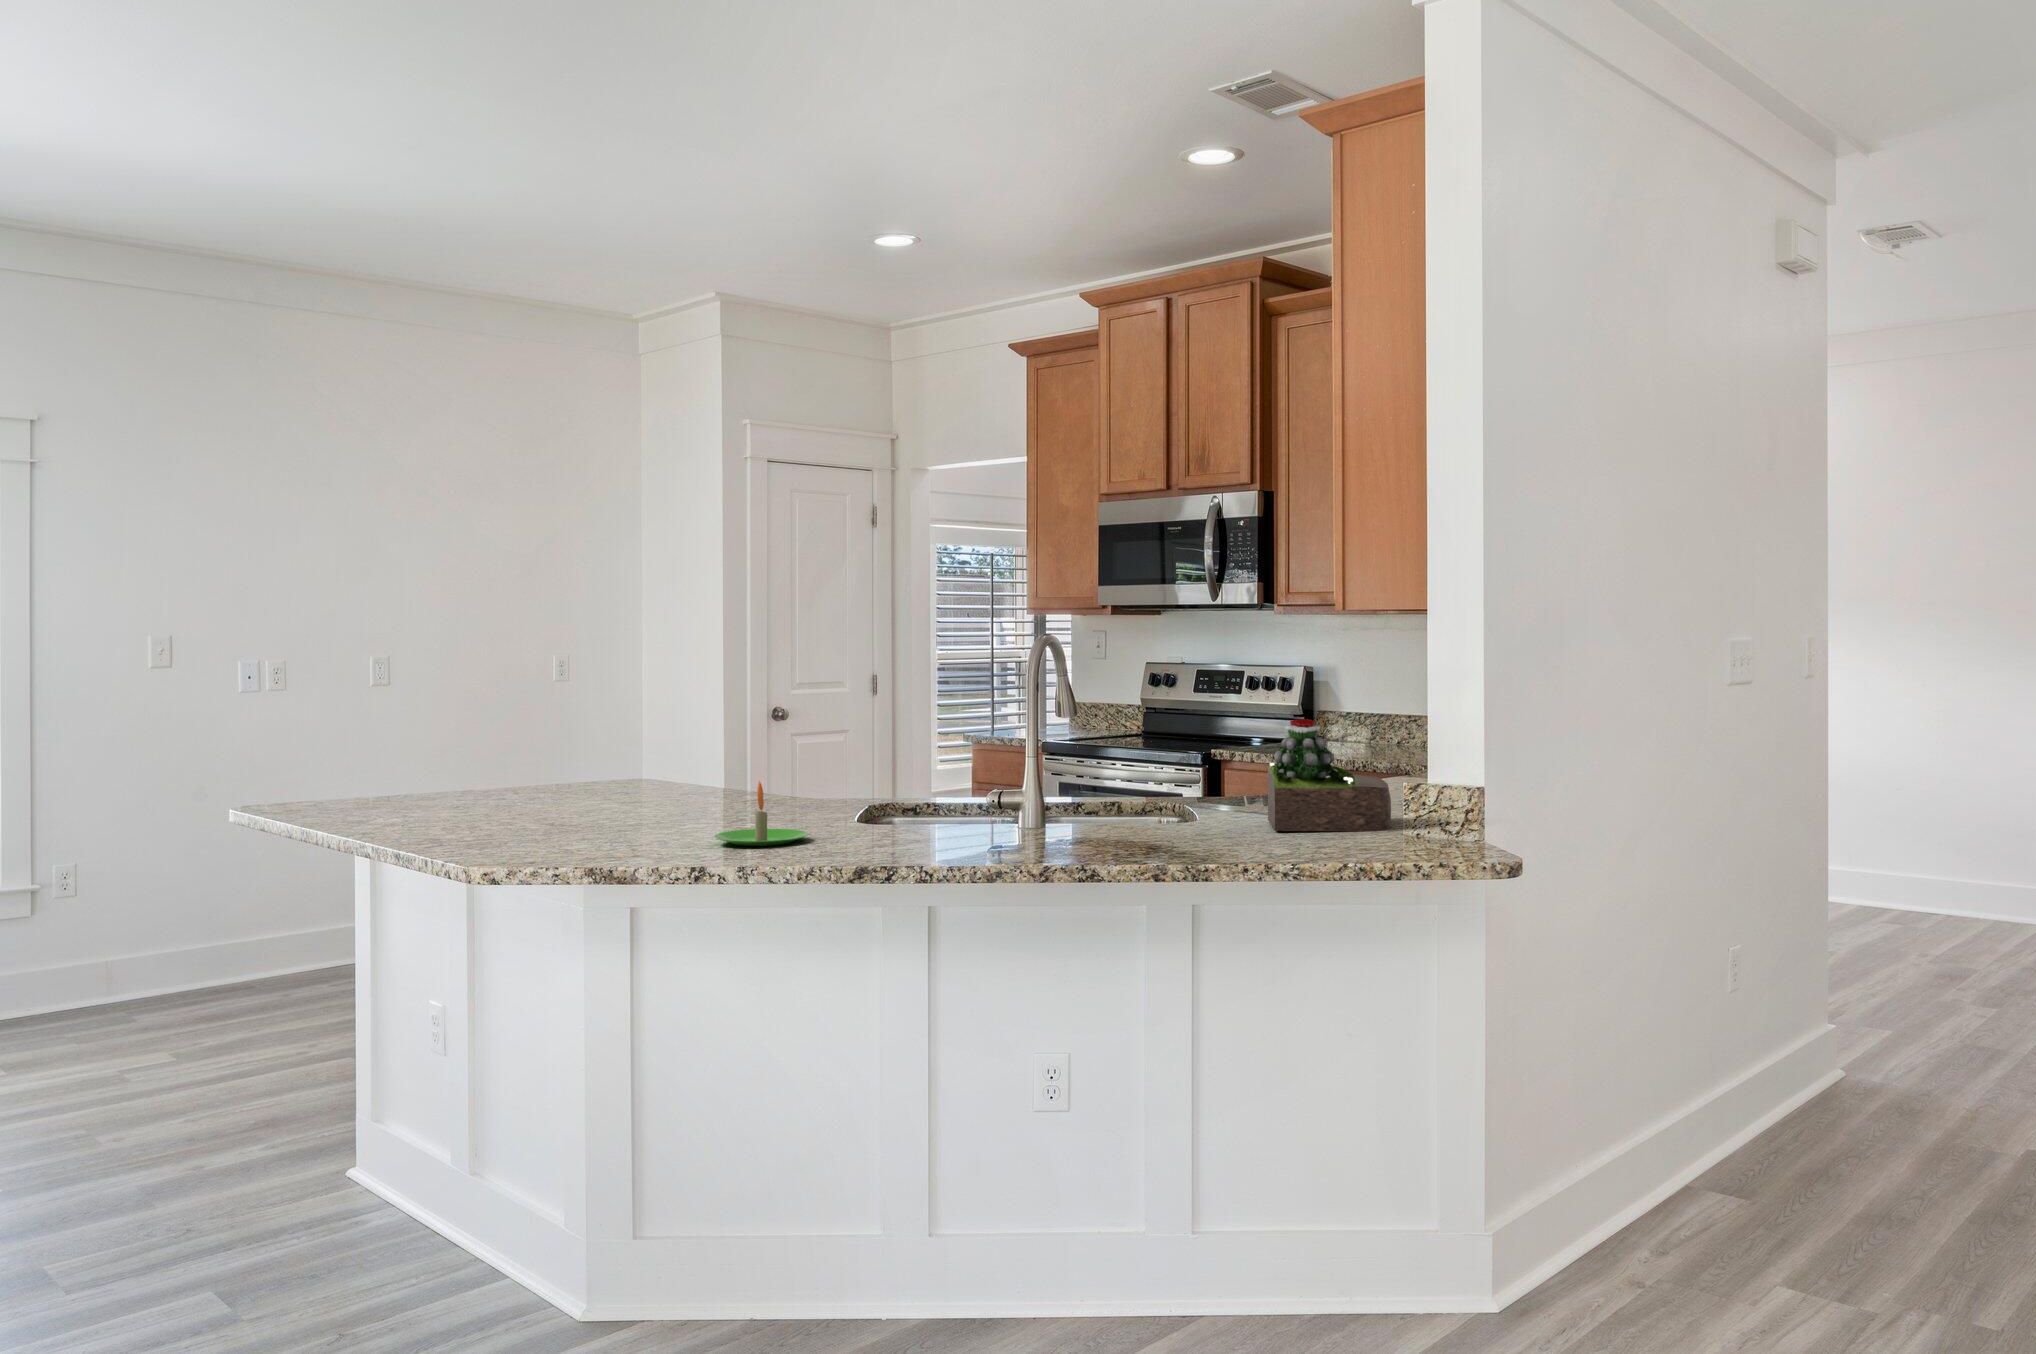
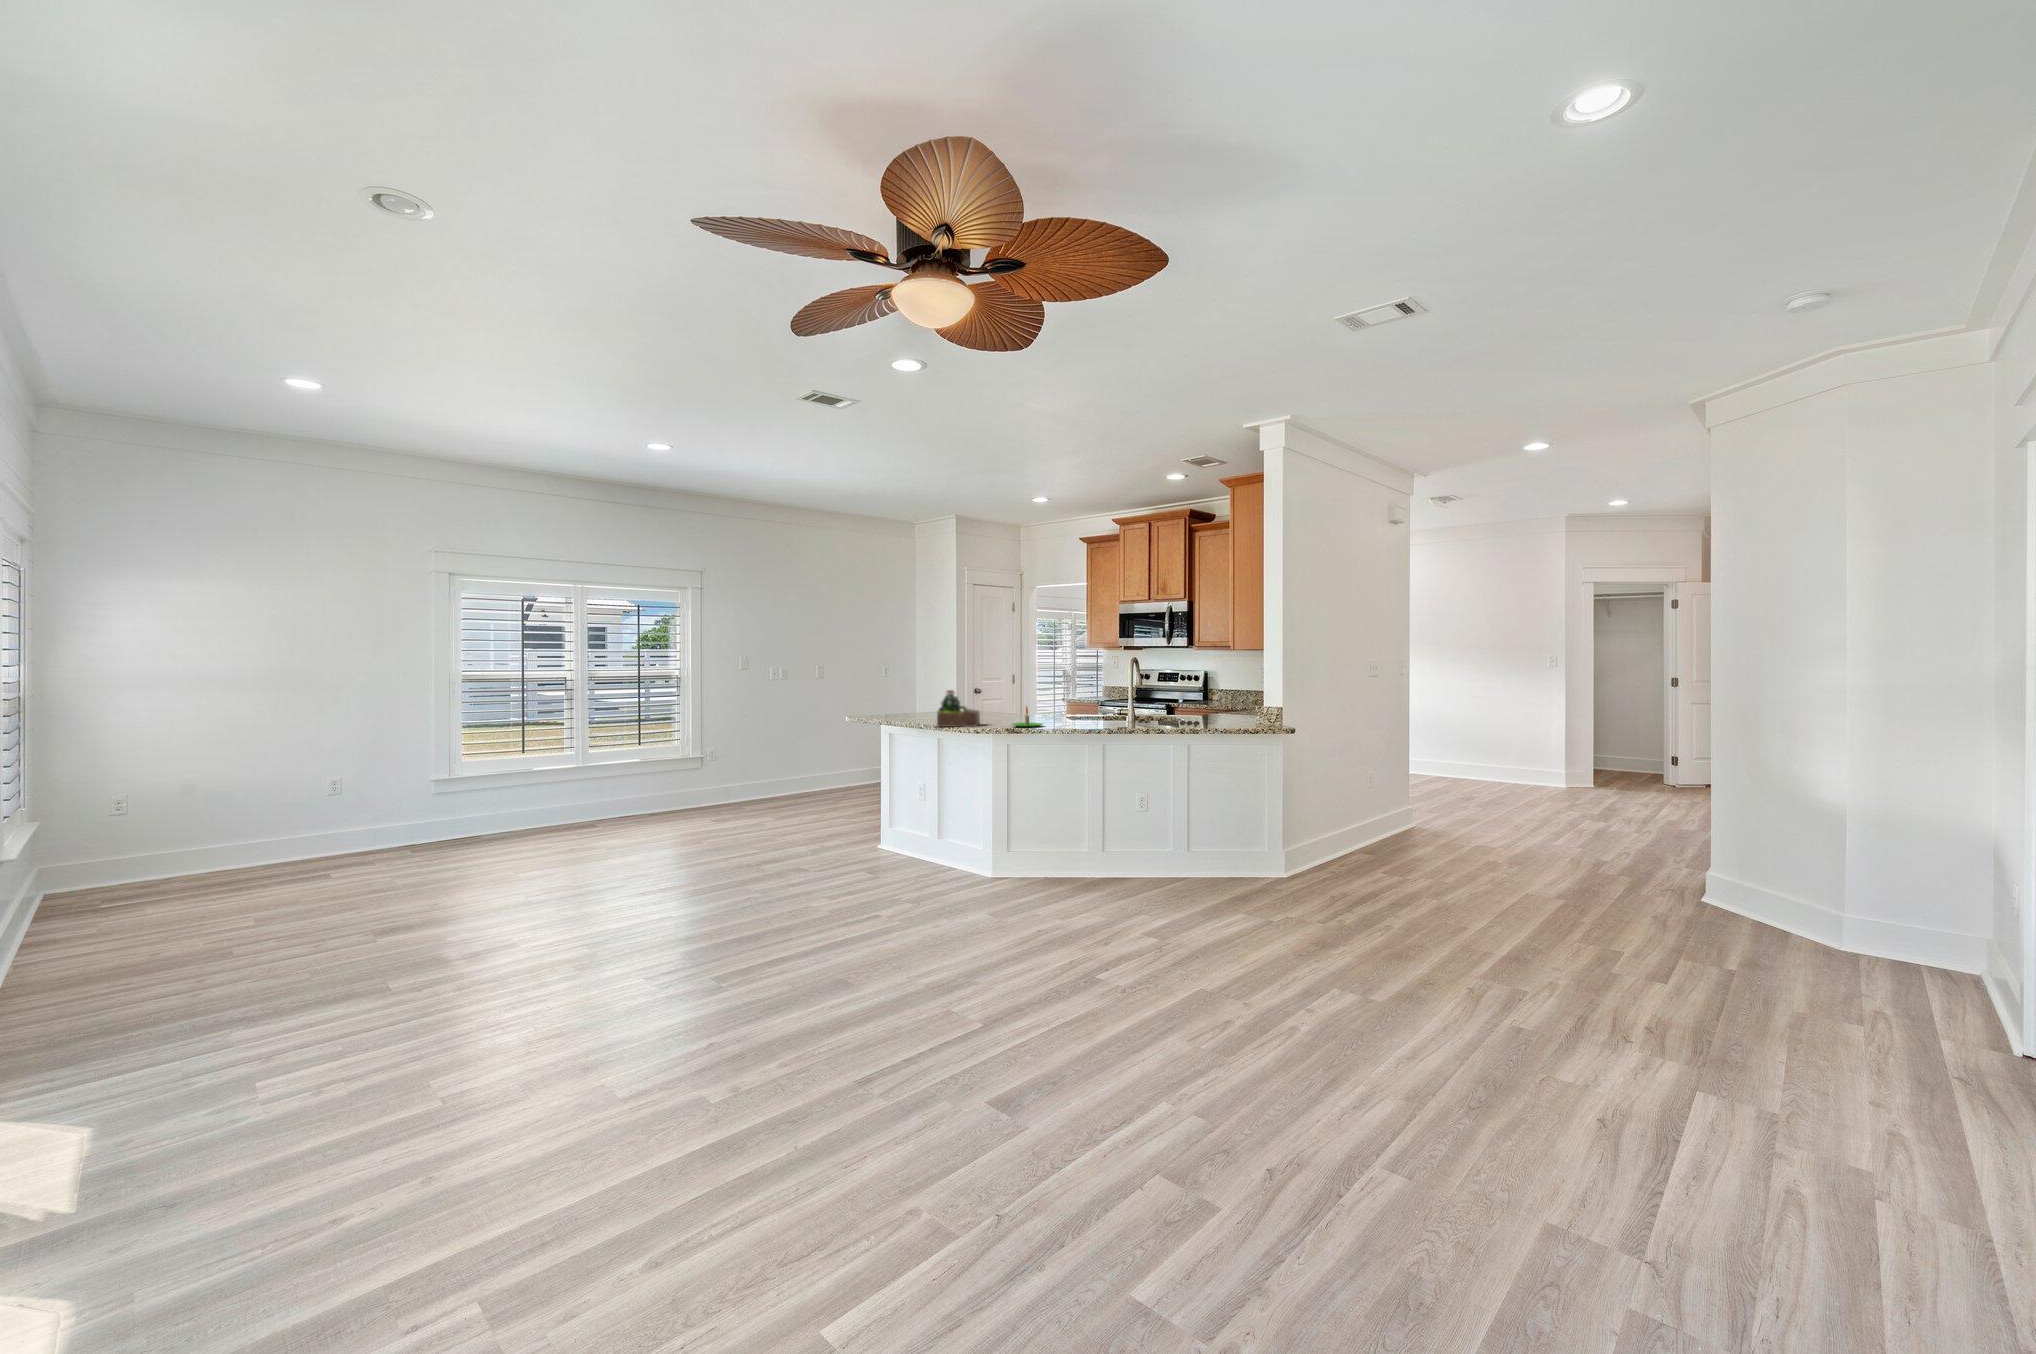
succulent plant: present [1268,719,1391,831] -> present [937,690,980,727]

